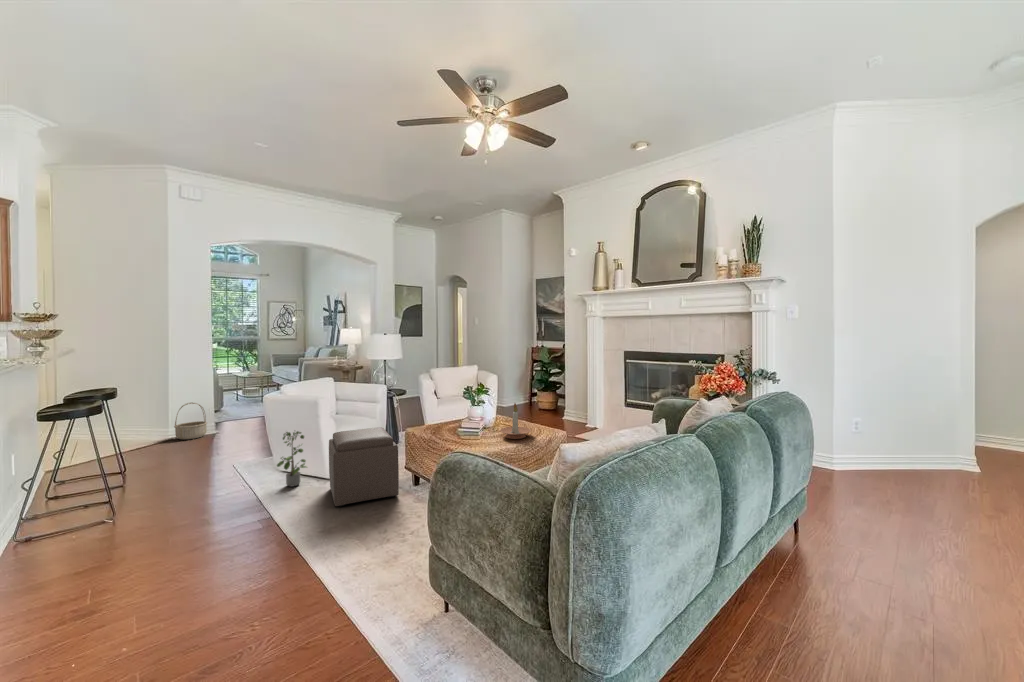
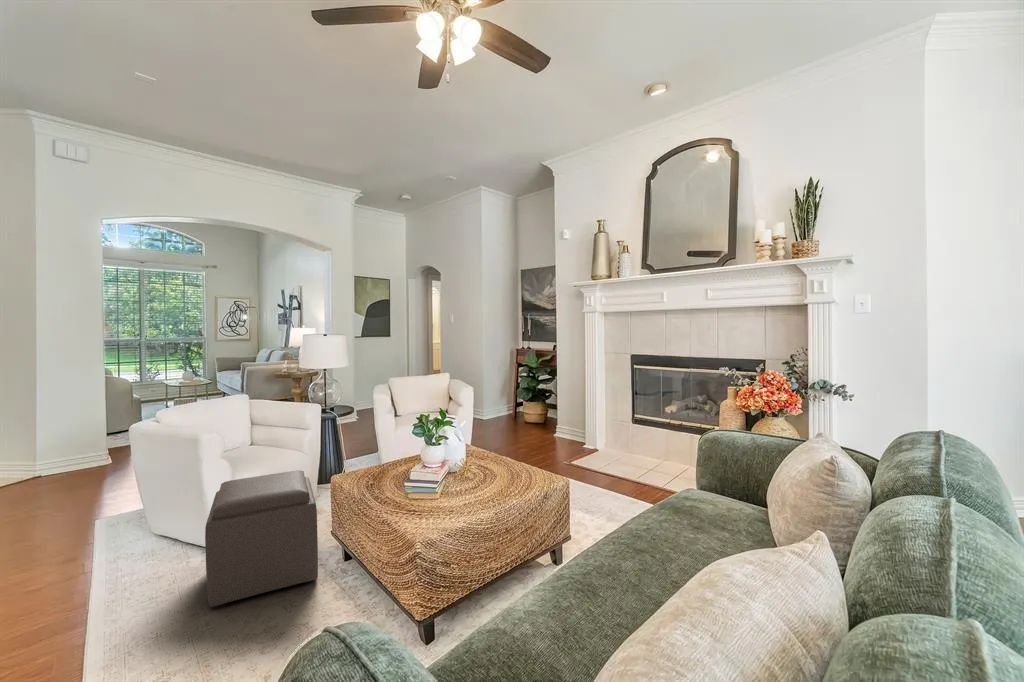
basket: present [174,402,207,440] -> none [39,425,90,475]
candle holder: present [500,403,531,439] -> none [472,436,519,492]
potted plant: present [277,431,307,487] -> none [136,477,185,562]

